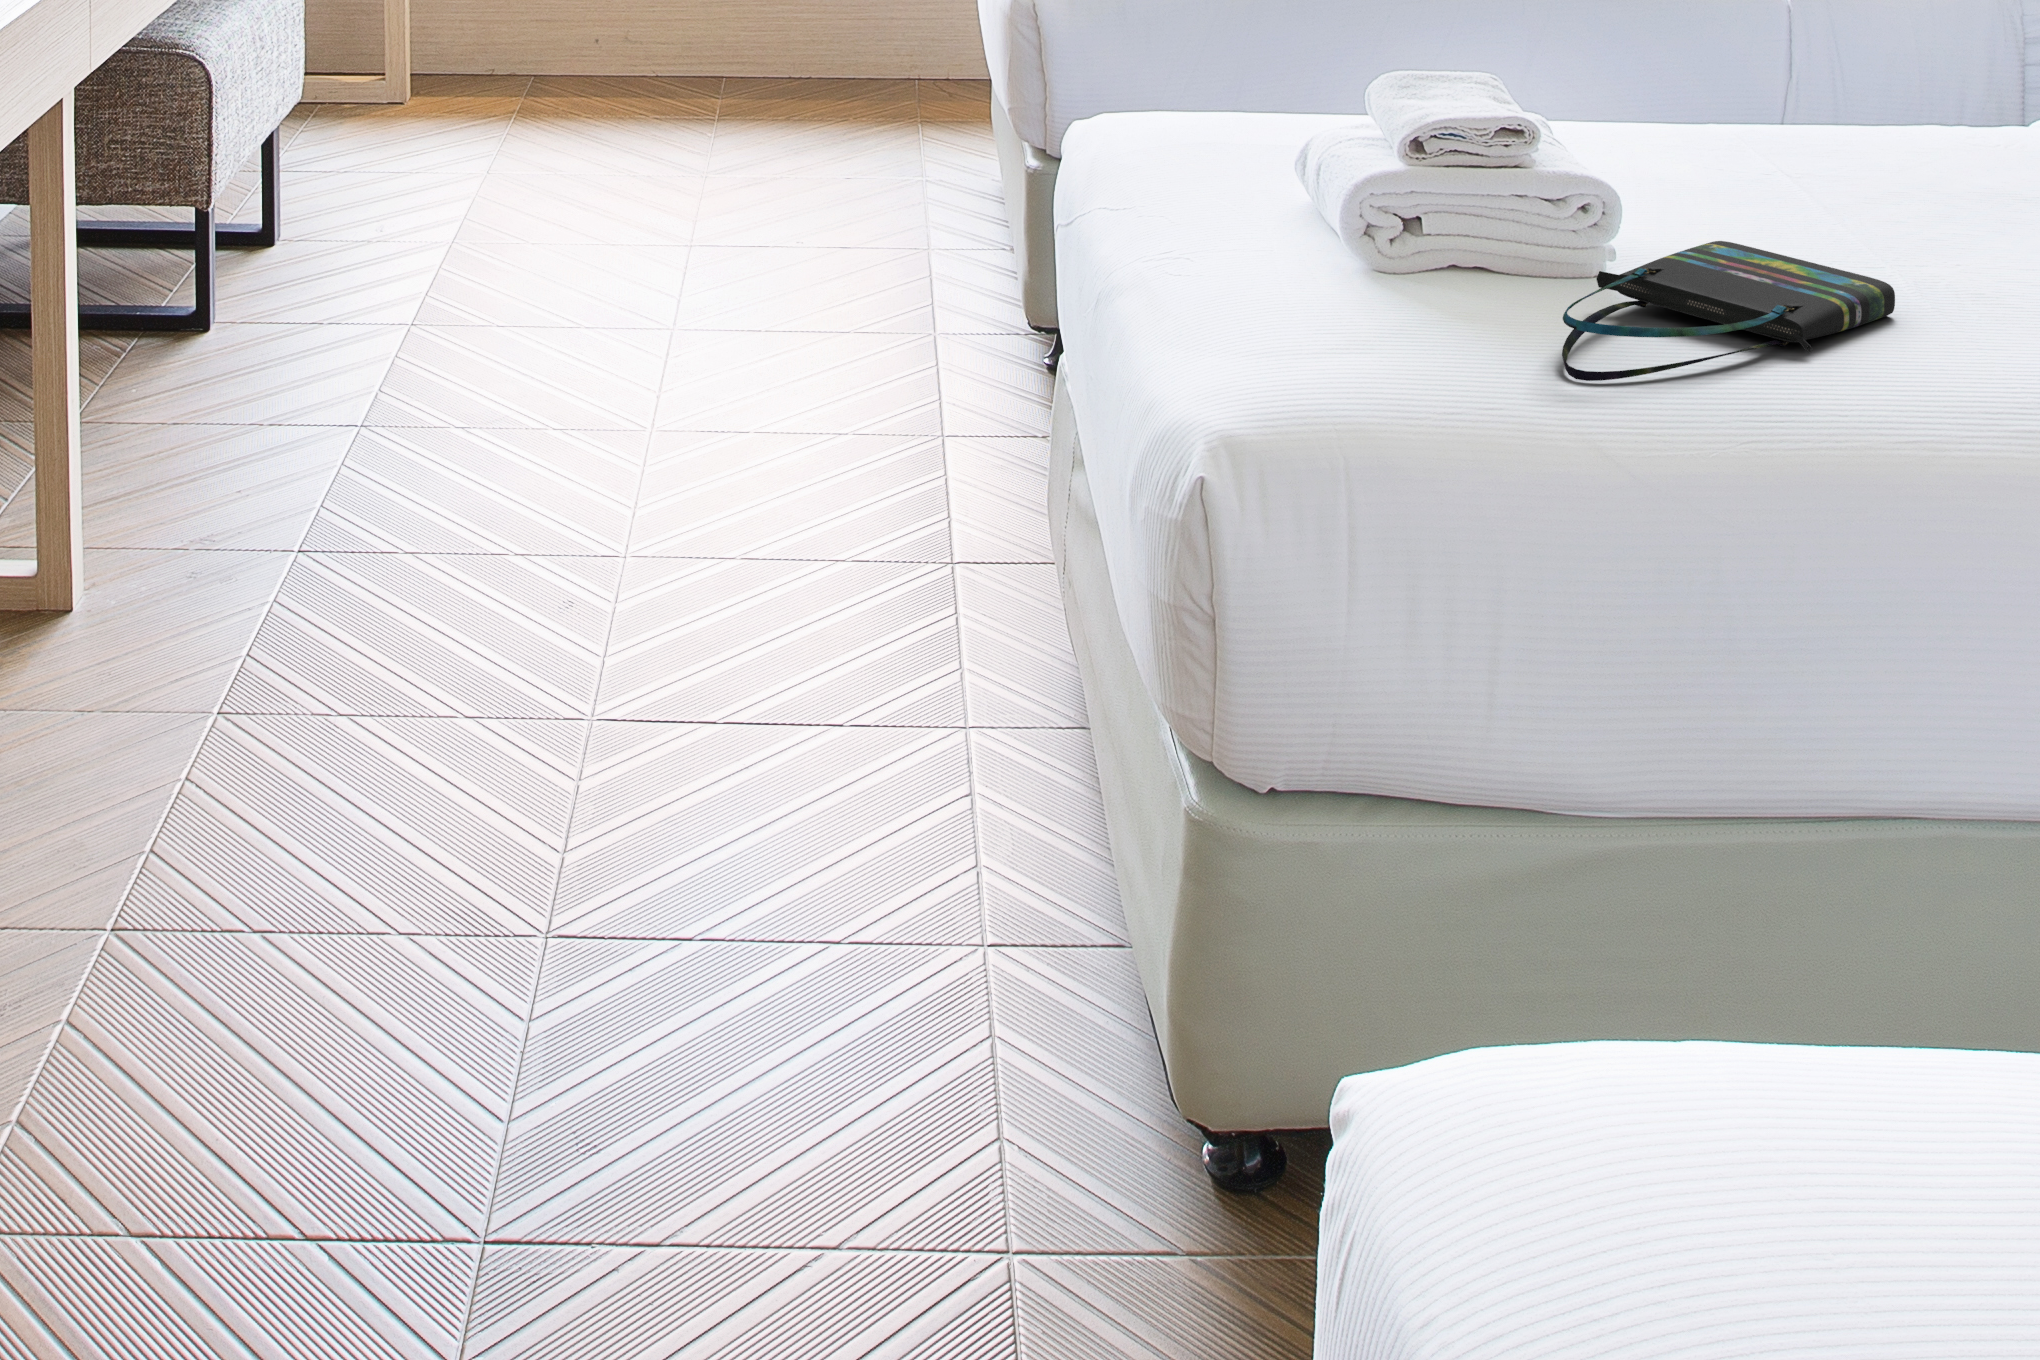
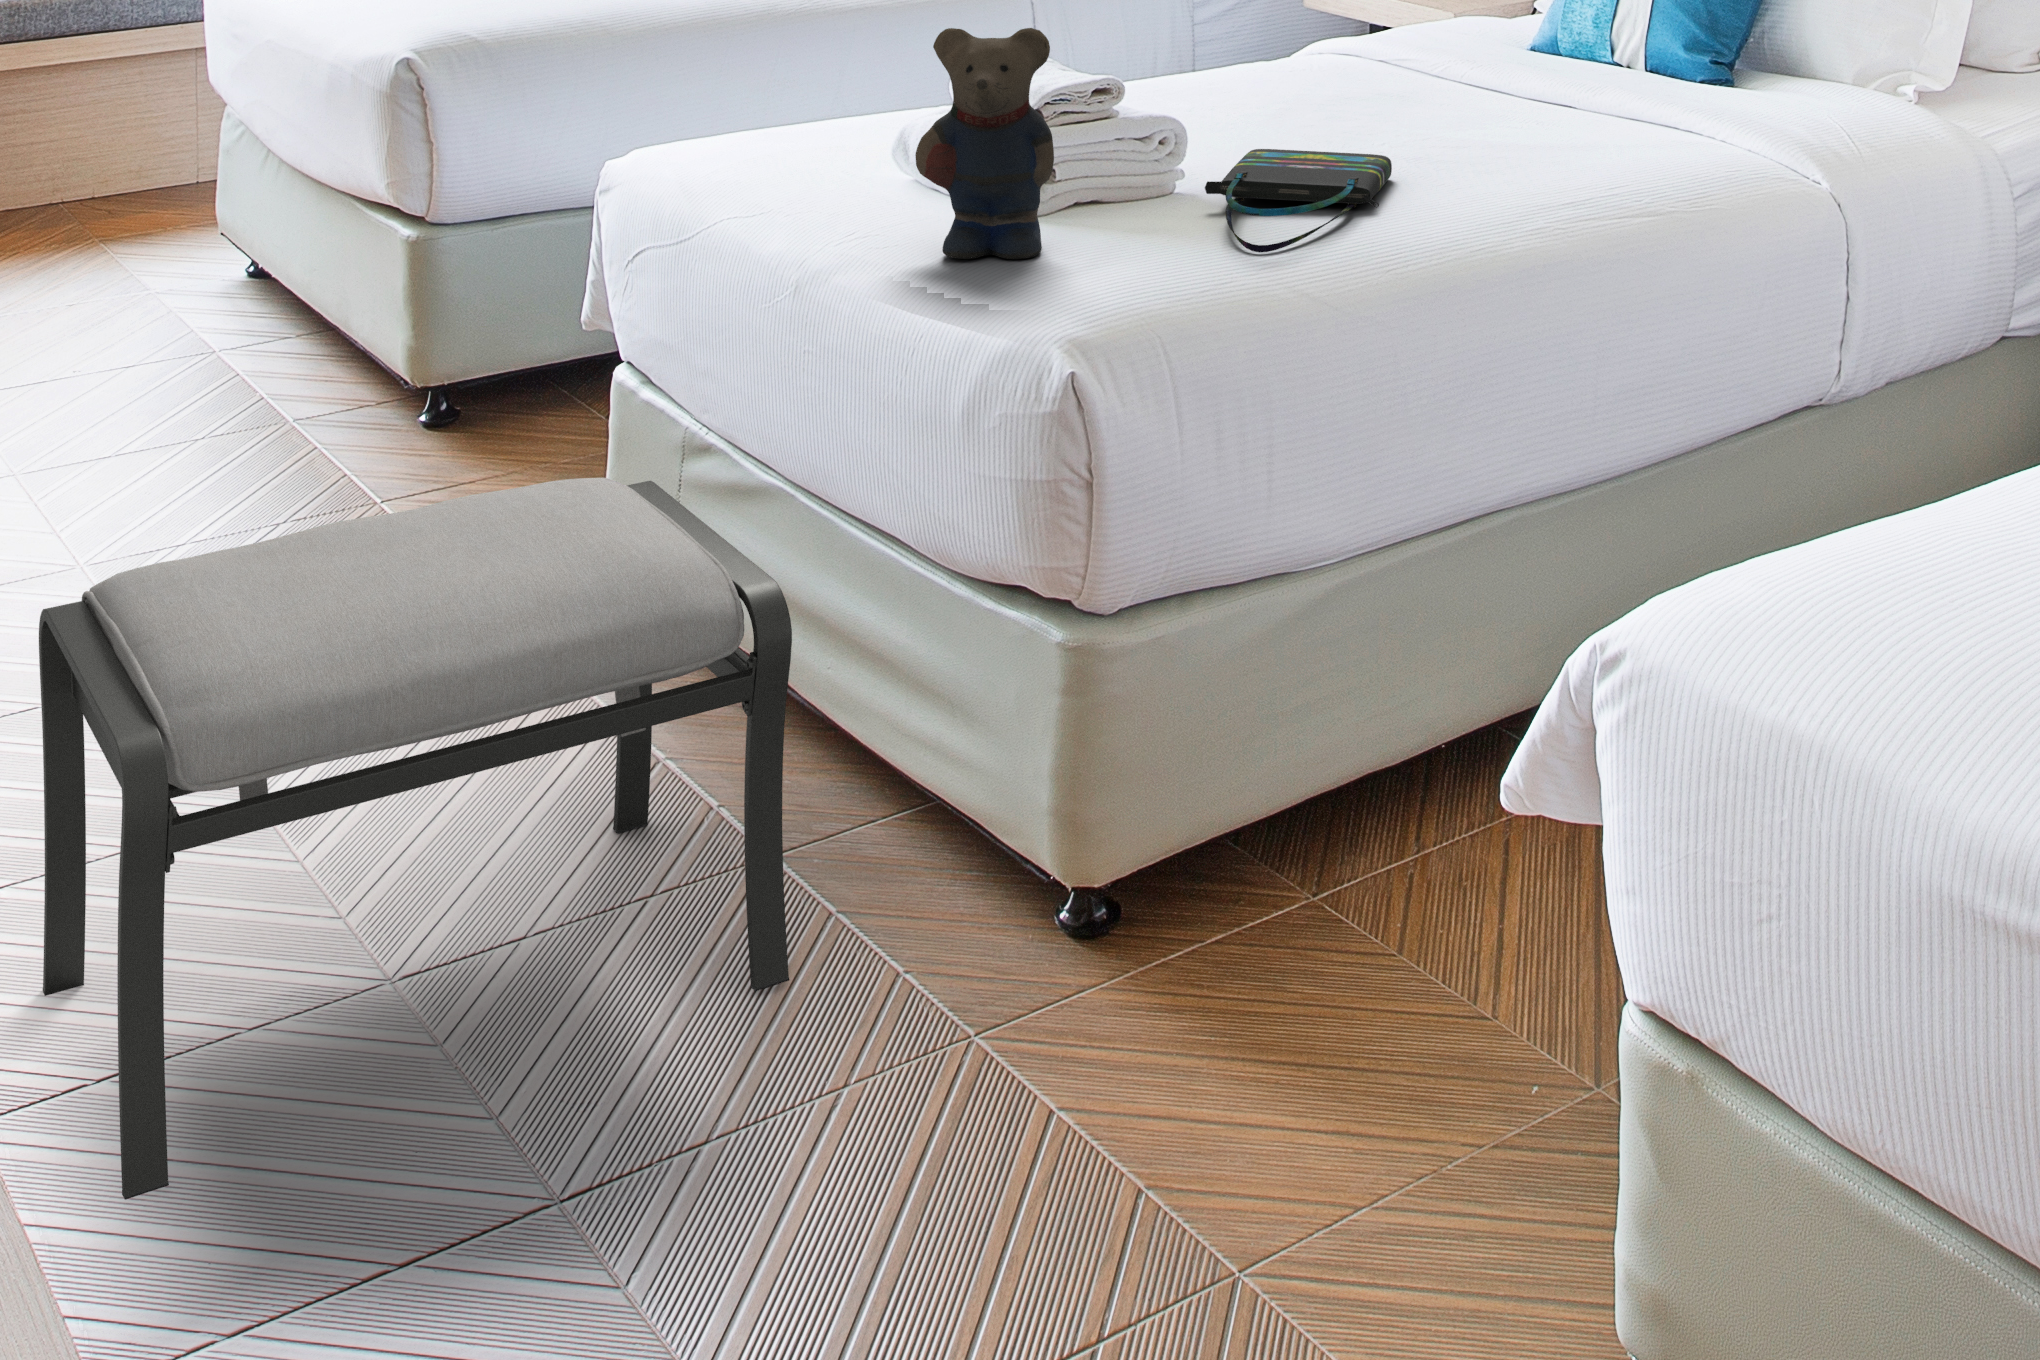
teddy bear: none [1197,21,1356,324] -> present [915,28,1054,259]
ottoman: none [135,456,890,1129] -> present [39,478,792,1200]

